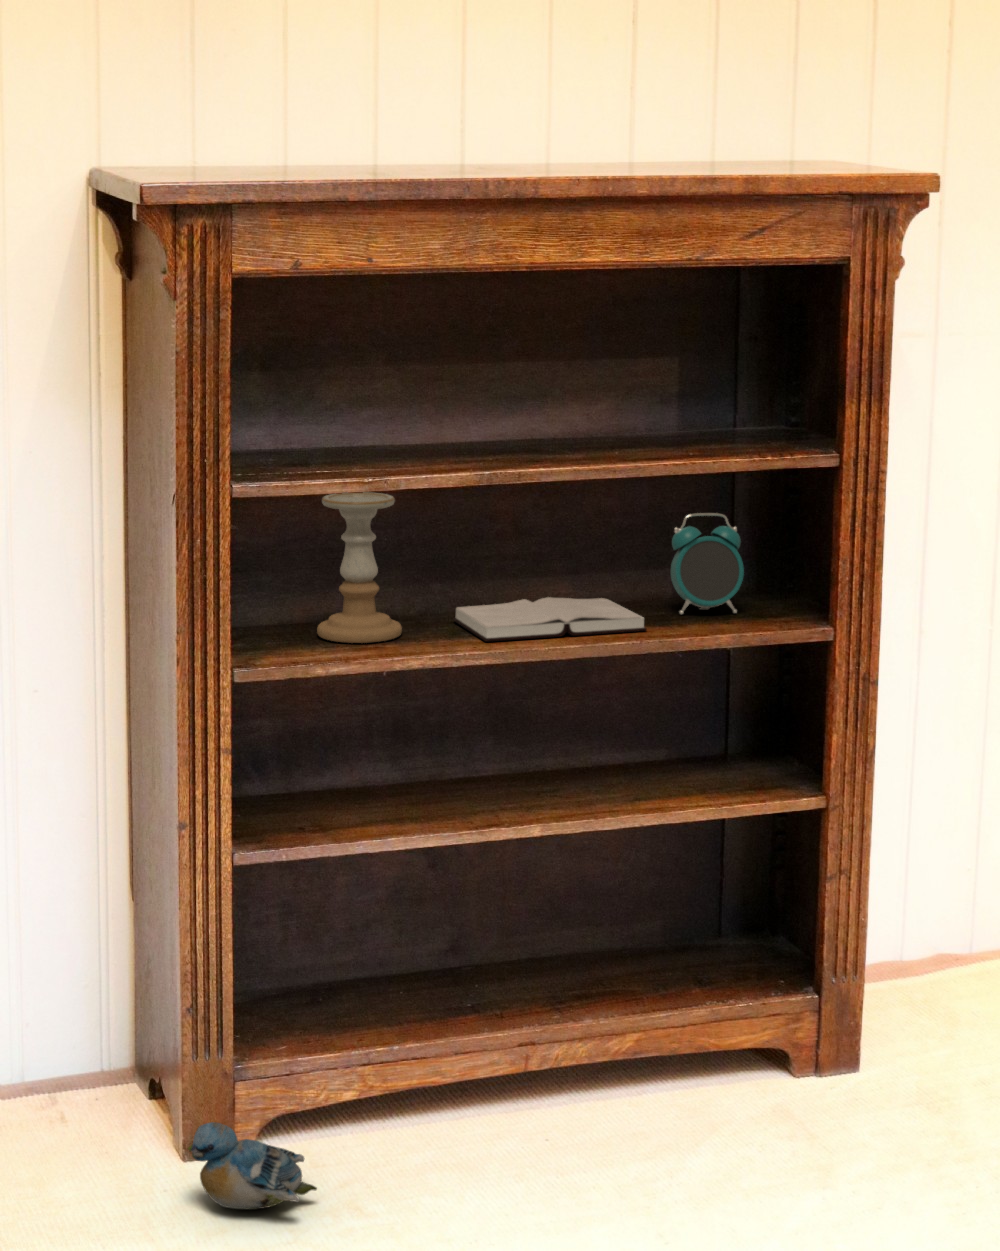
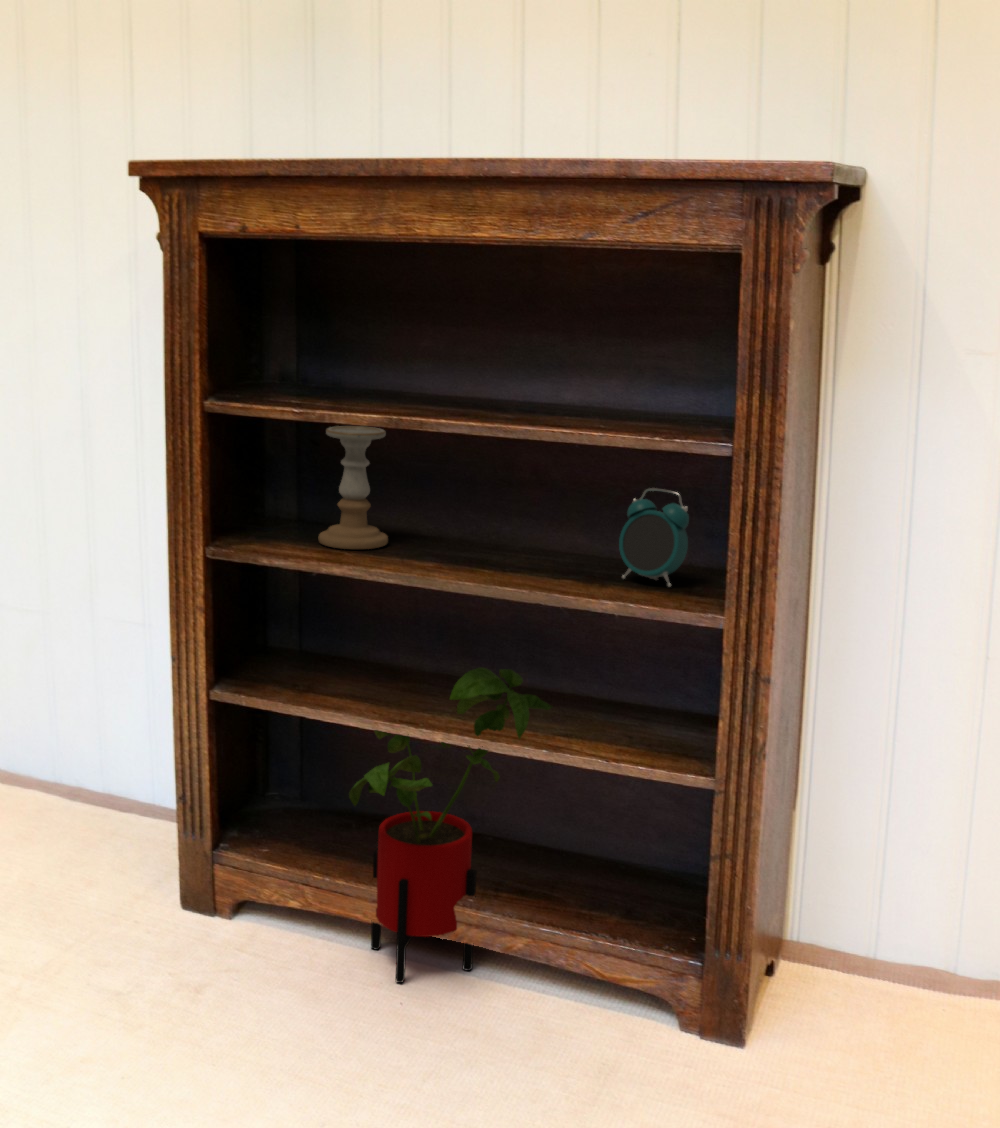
hardback book: present [453,597,647,642] -> none [408,537,580,583]
house plant: none [395,741,627,1125] -> present [349,668,552,983]
plush toy: present [188,1122,317,1209] -> none [114,881,196,962]

